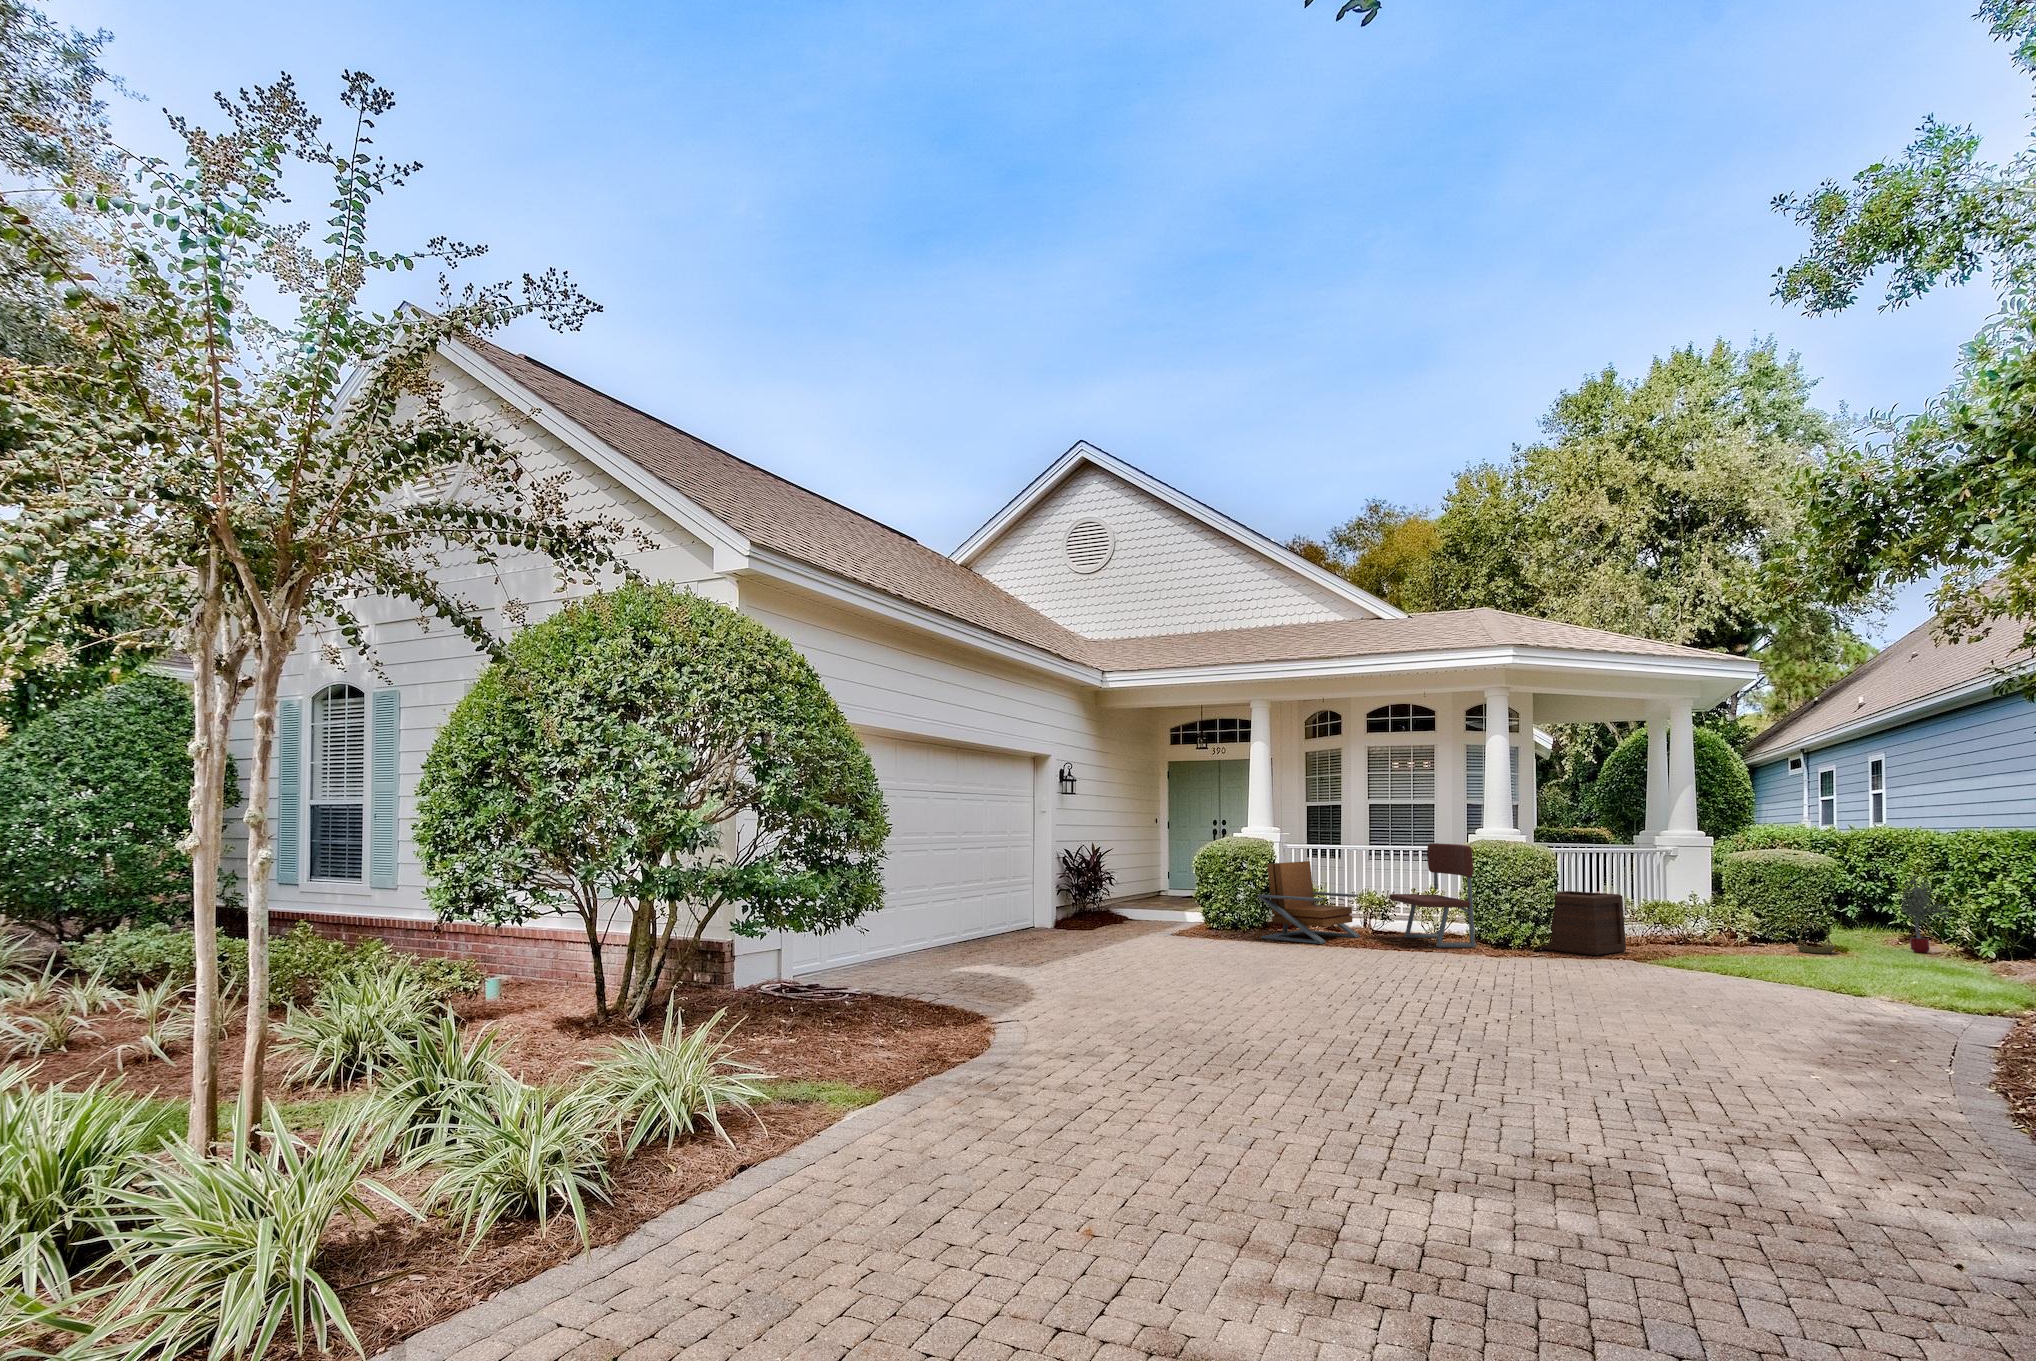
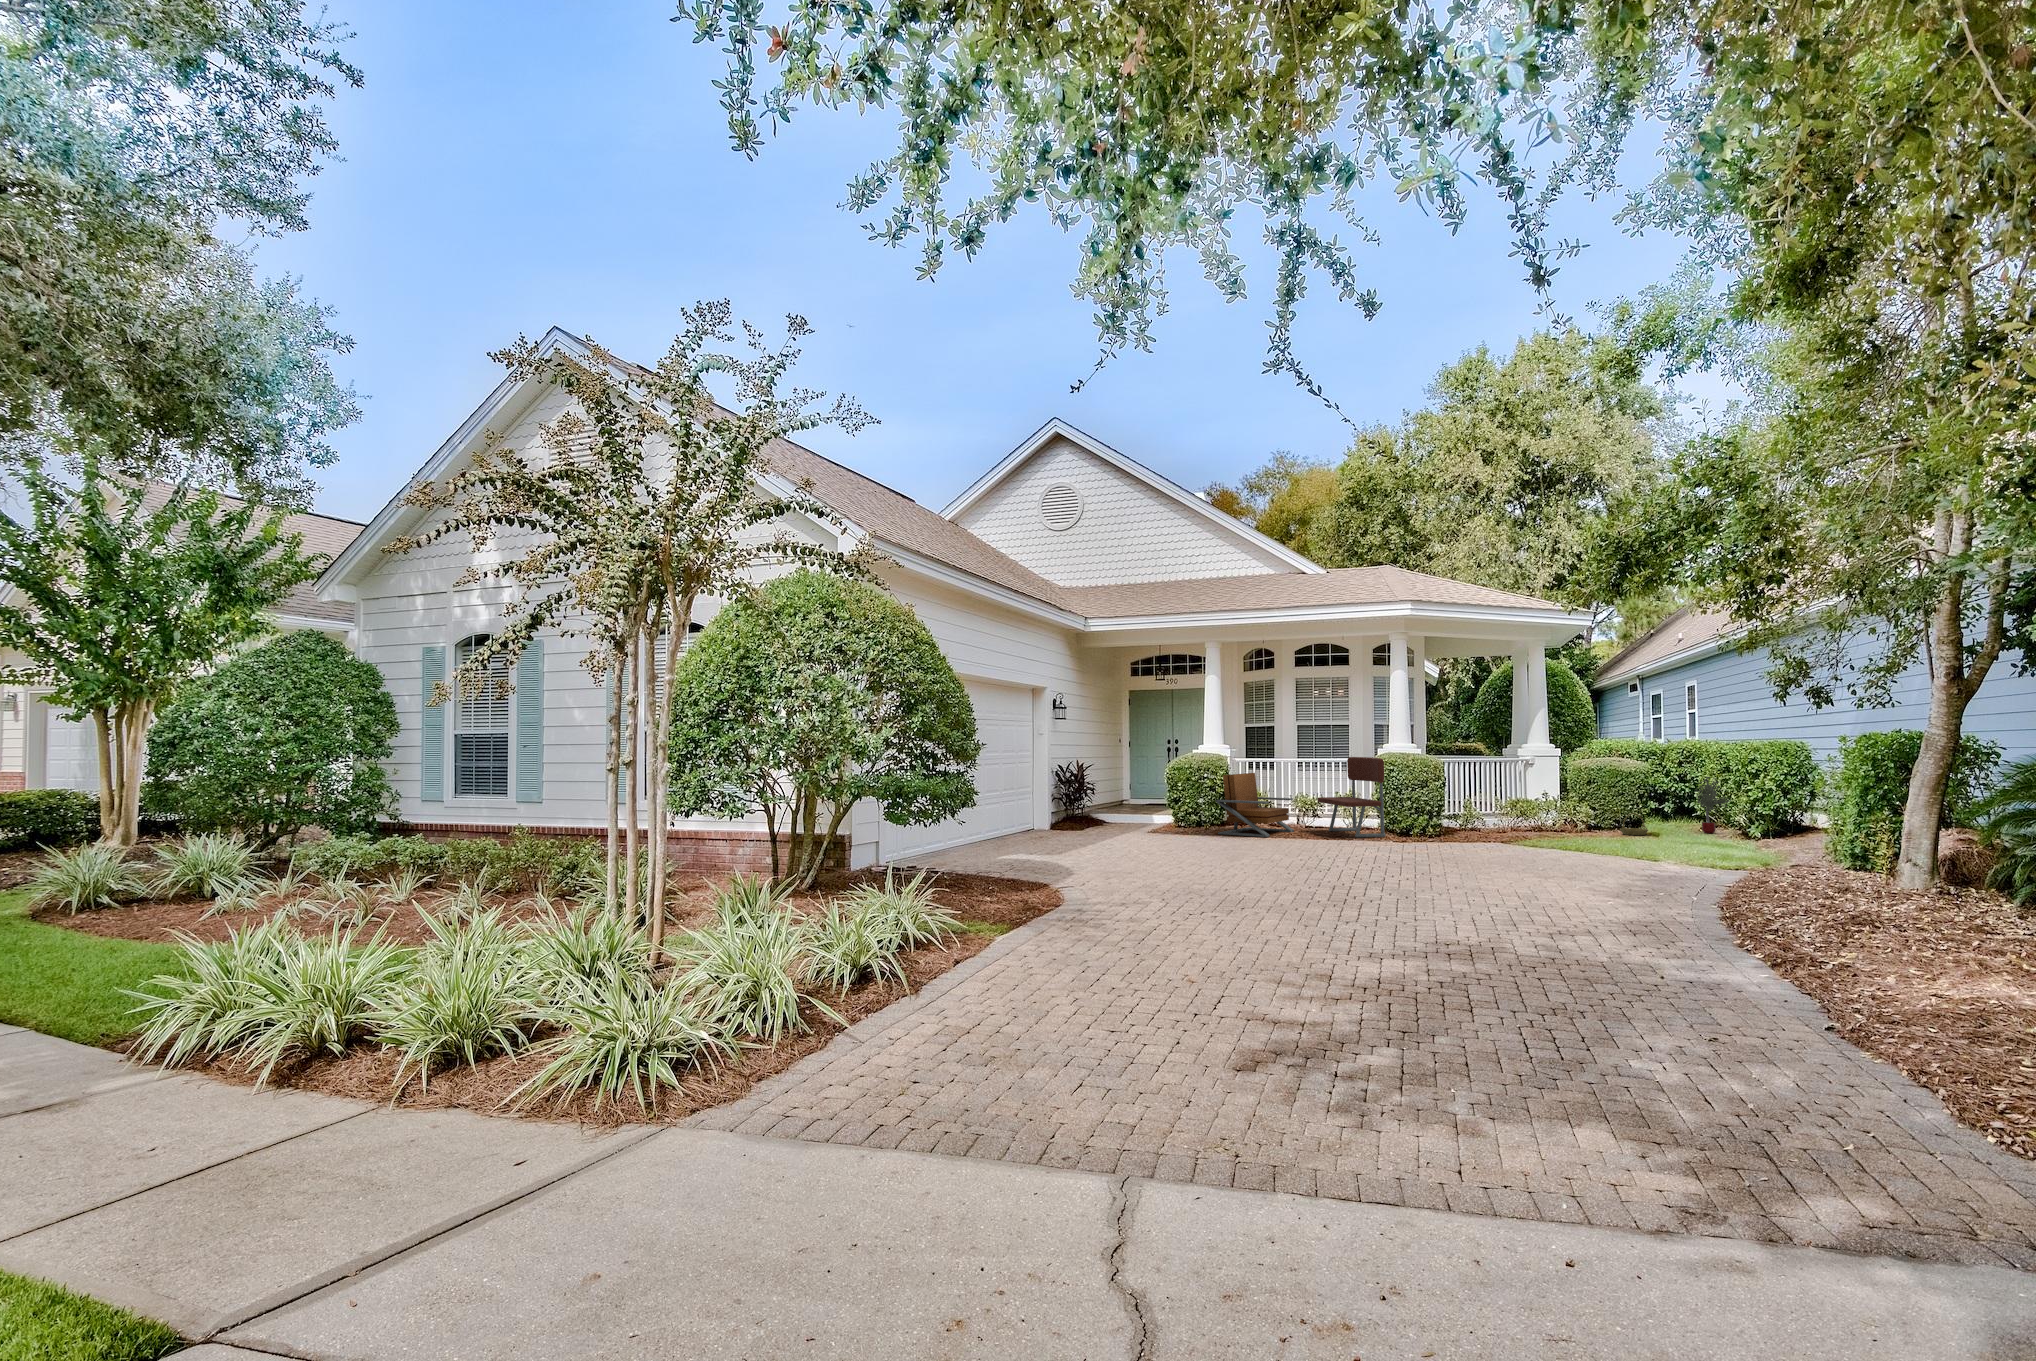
wooden crate: present [1540,891,1626,955] -> none [1432,792,1497,840]

